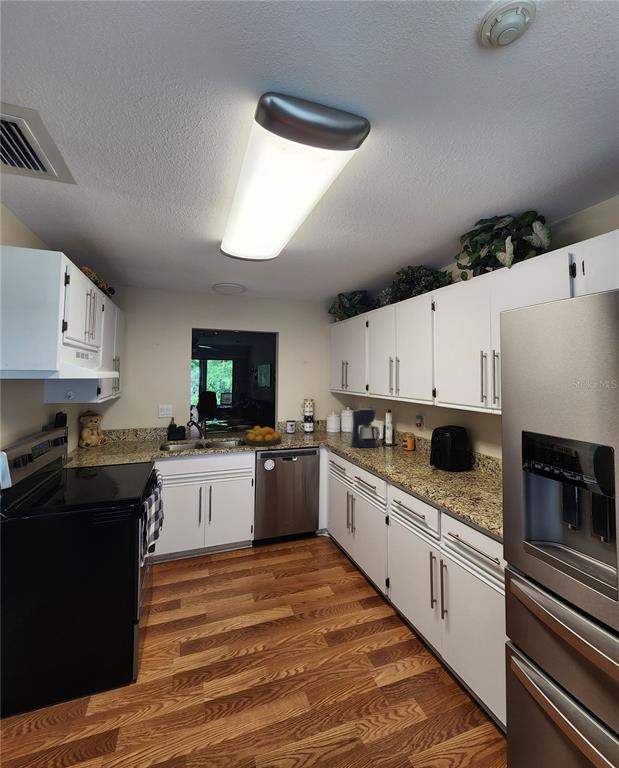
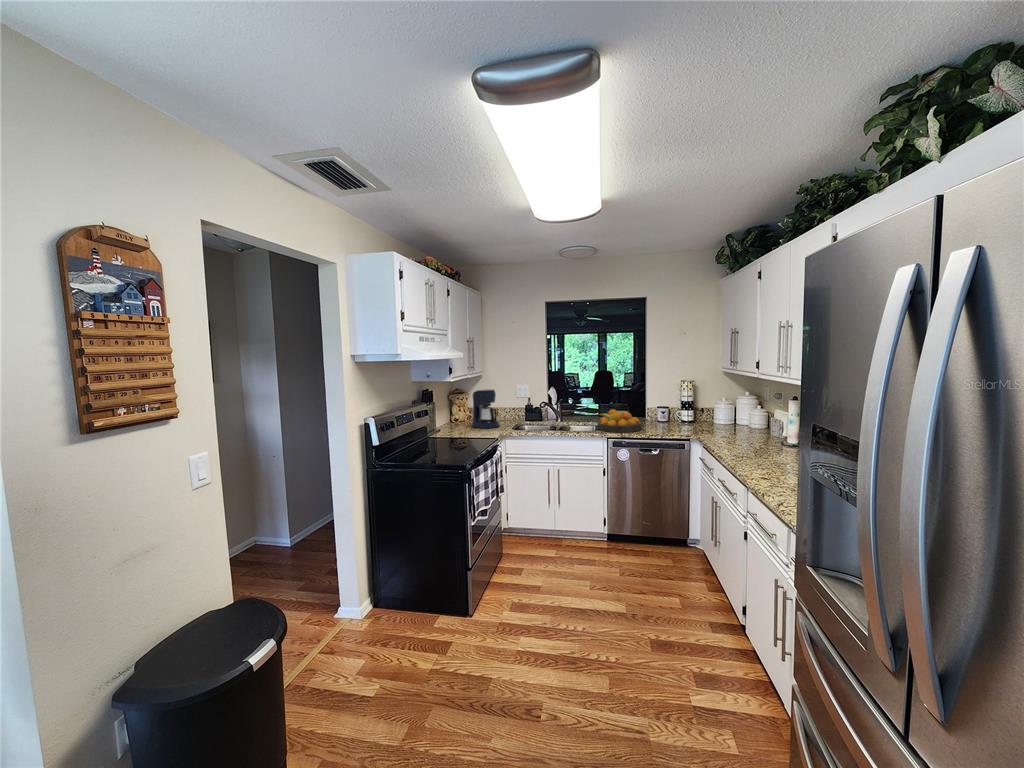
coffee maker: present [351,408,378,447] -> present [472,389,500,428]

